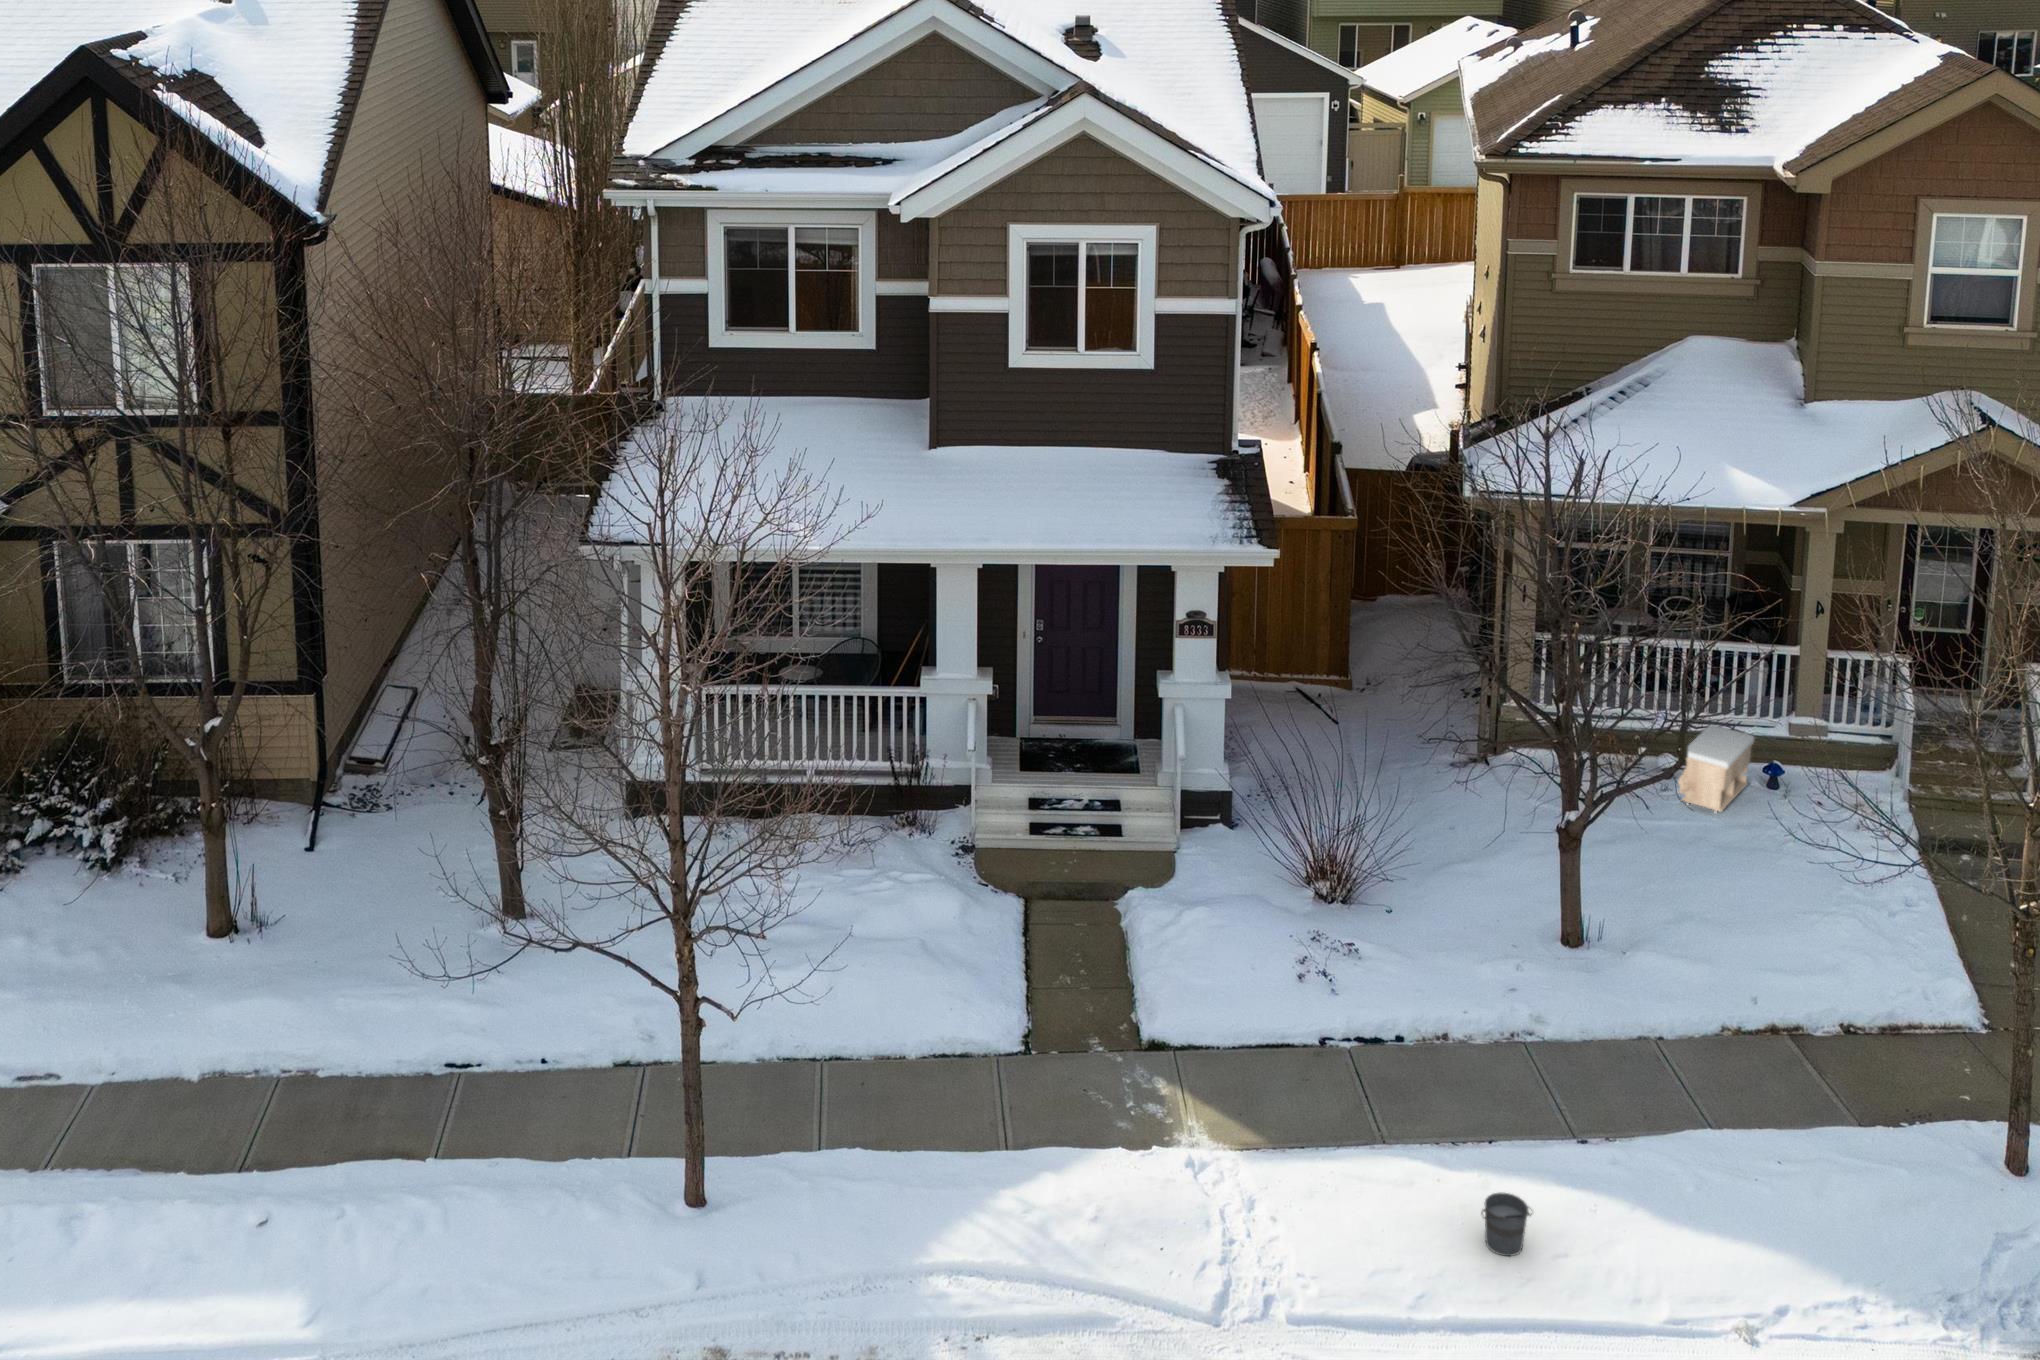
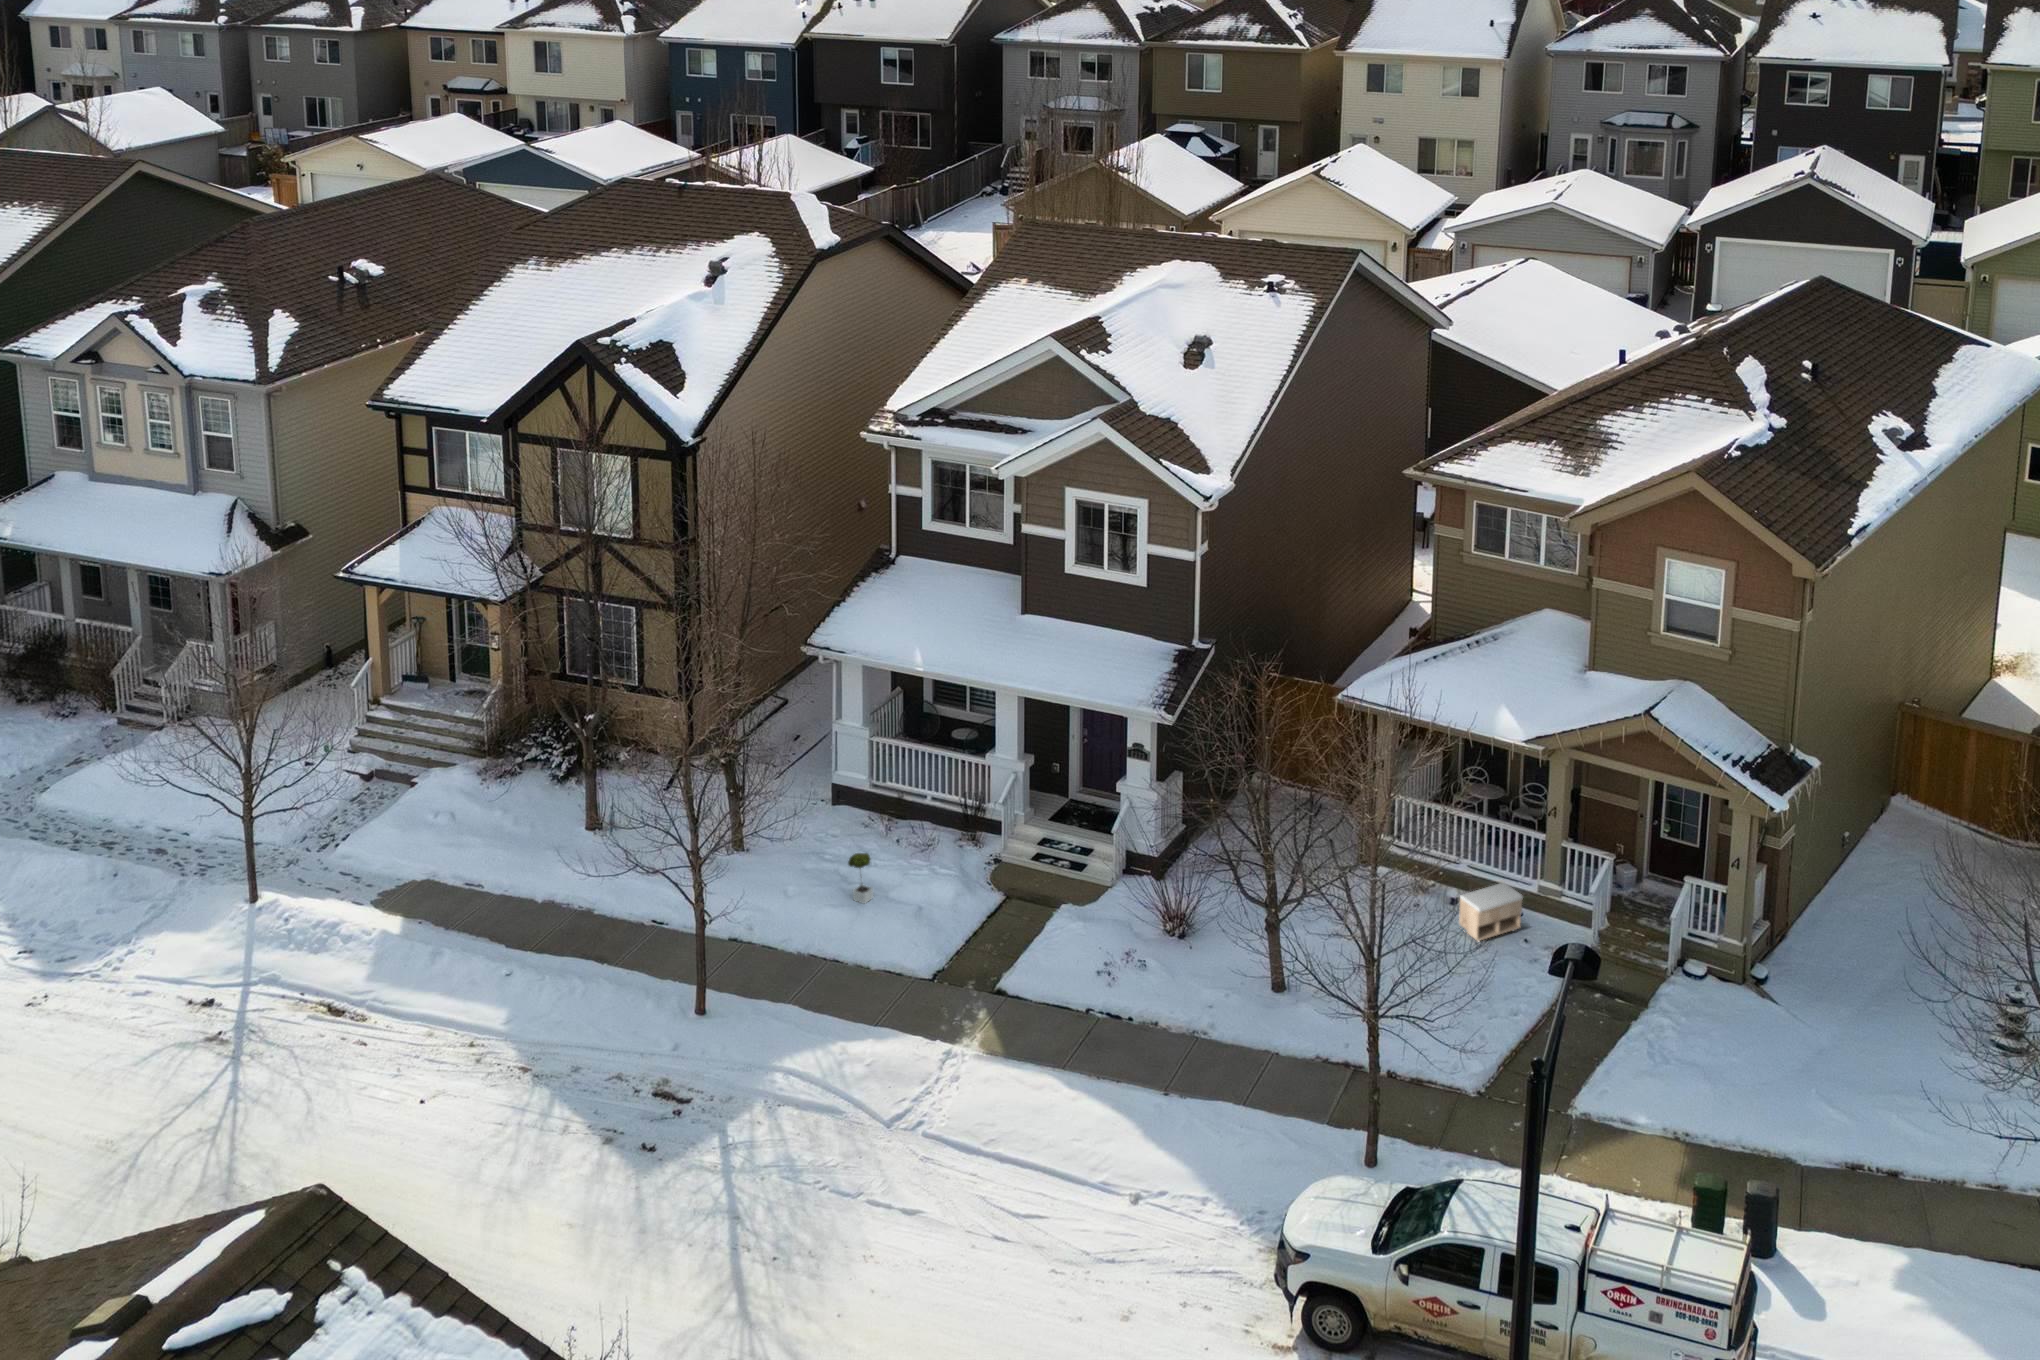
potted tree: none [783,861,820,950] -> present [848,853,873,904]
bucket: present [1482,1192,1531,1256] -> none [1049,1097,1077,1131]

